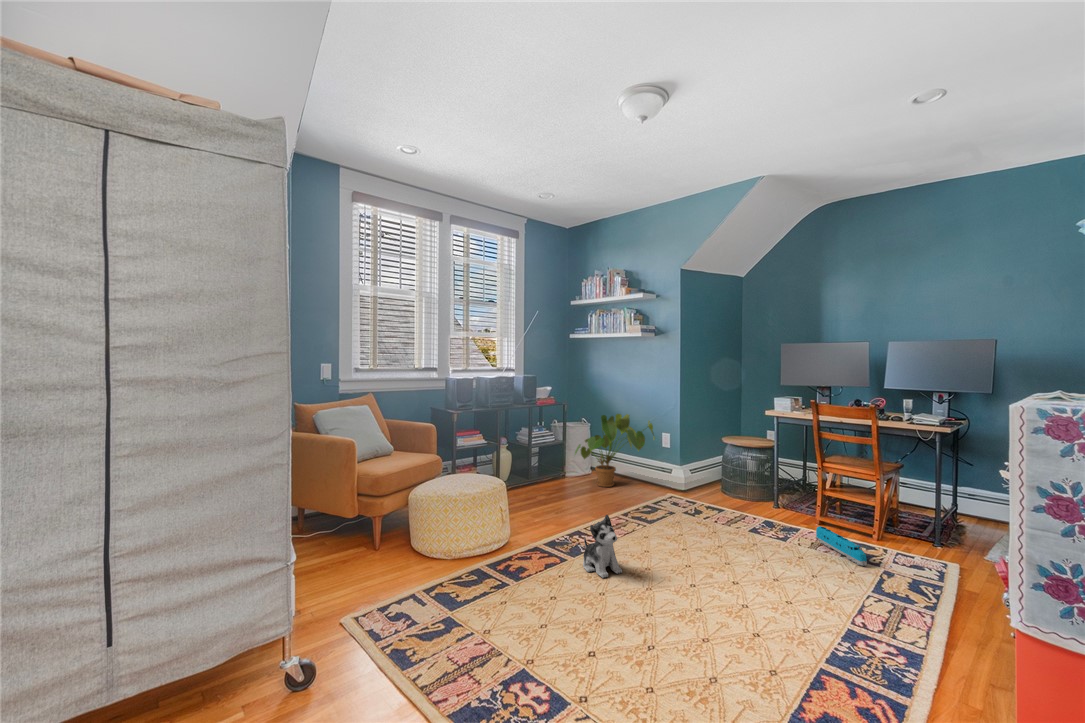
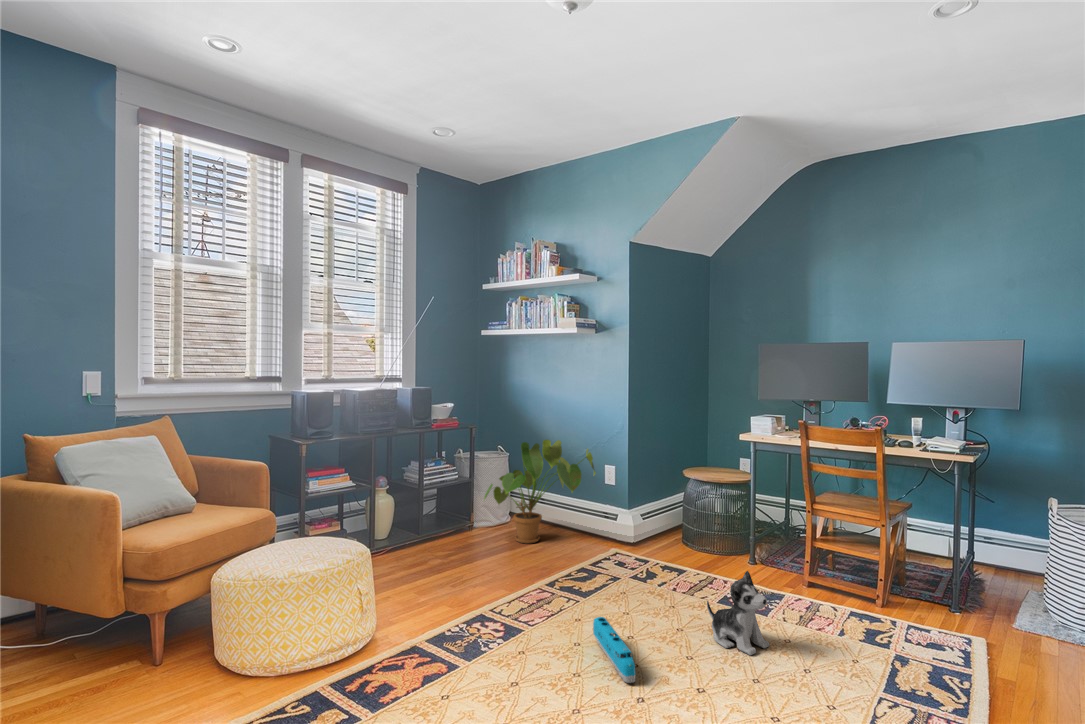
plush toy: present [583,515,622,578] -> present [707,571,769,655]
toy train: present [816,526,867,566] -> present [593,617,636,683]

